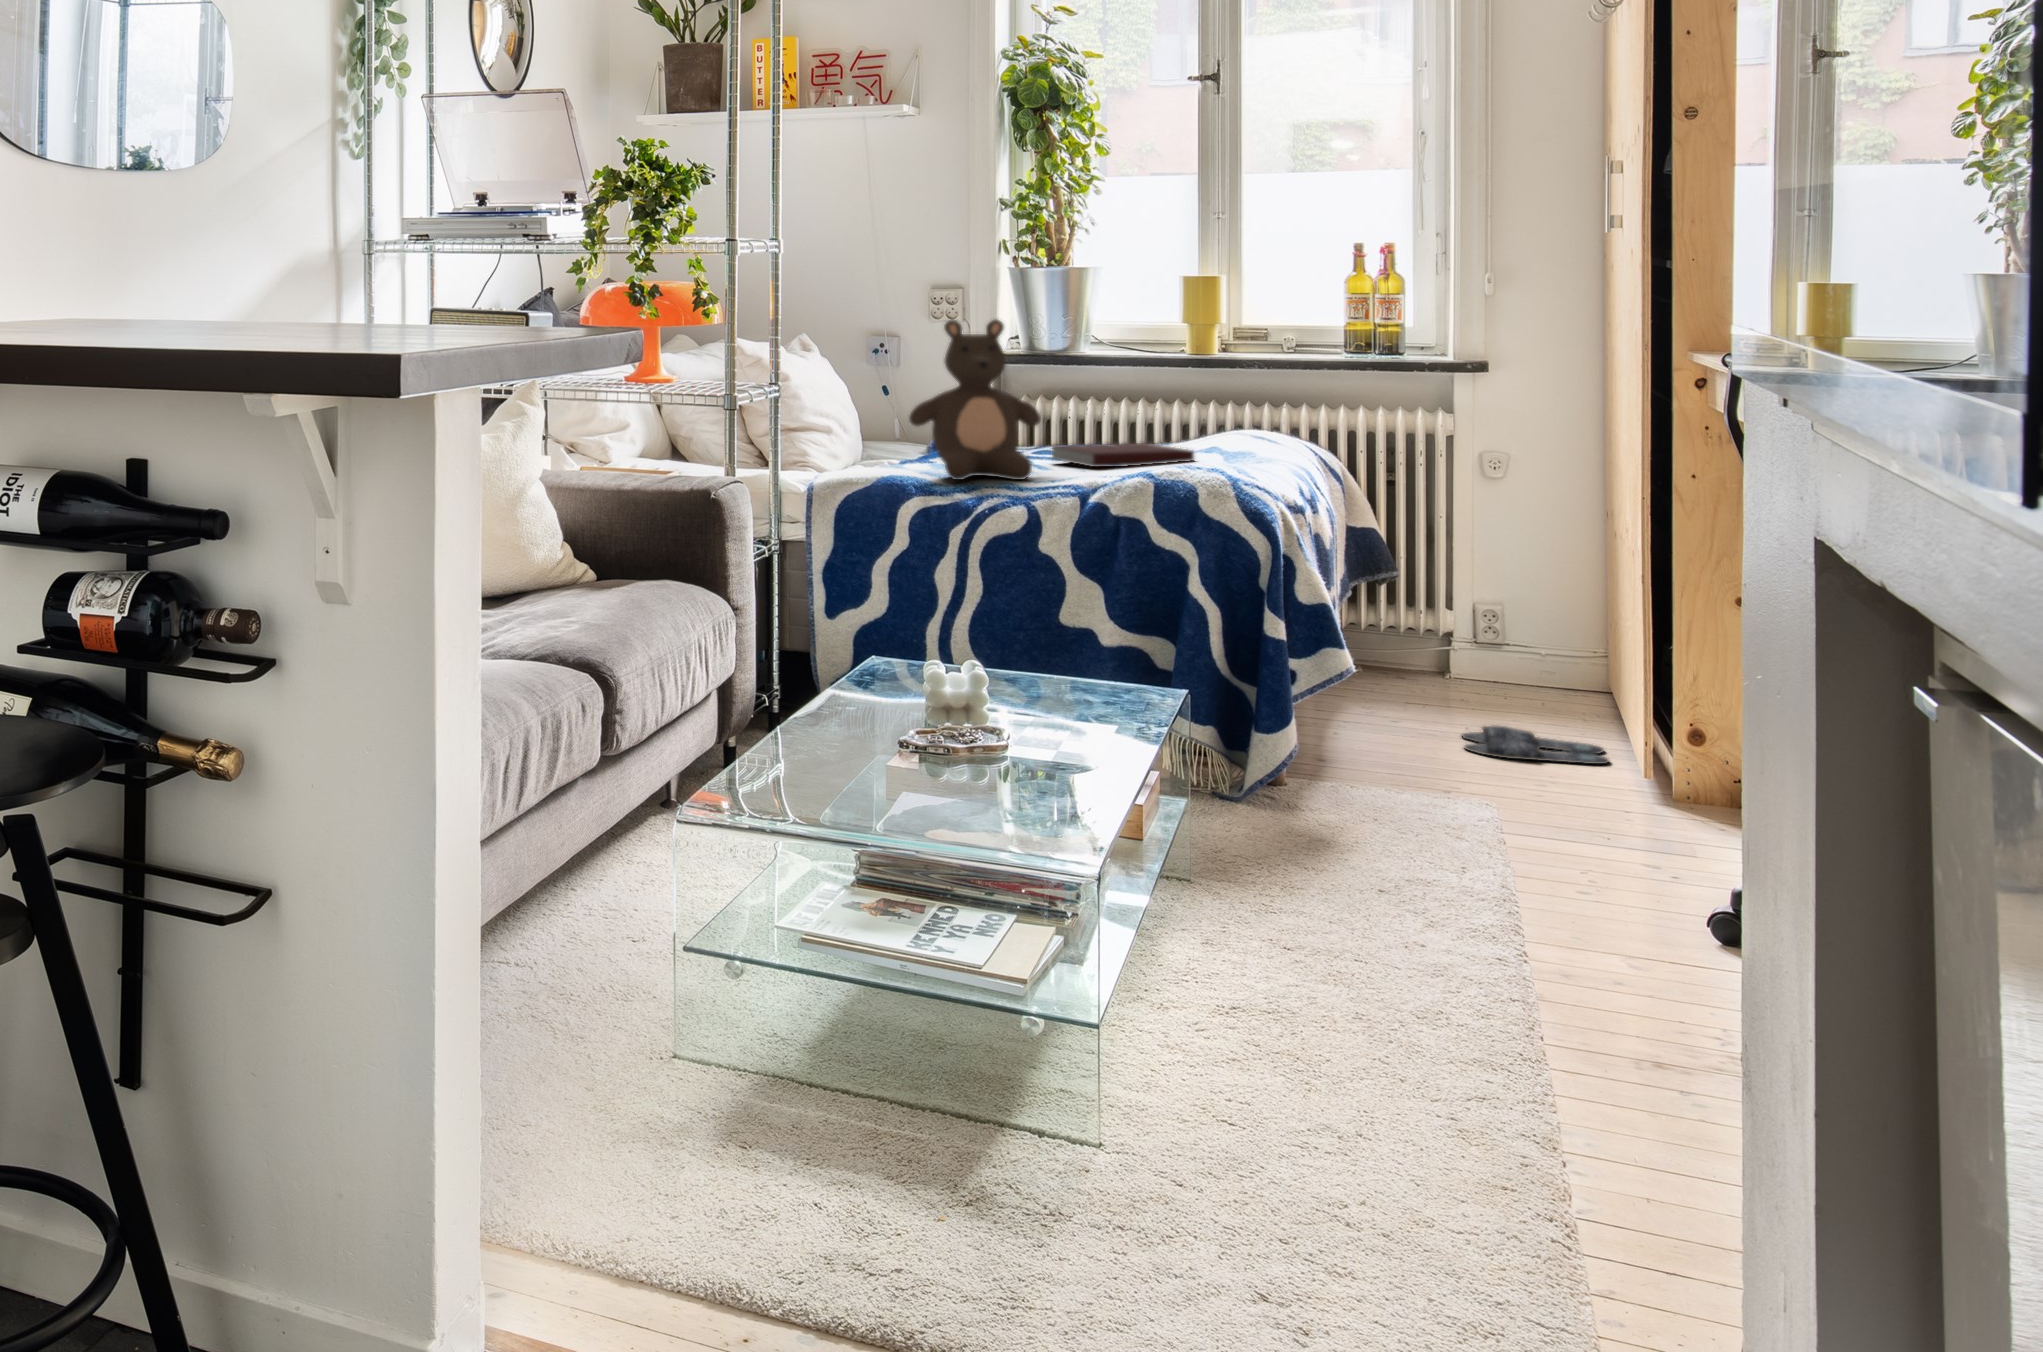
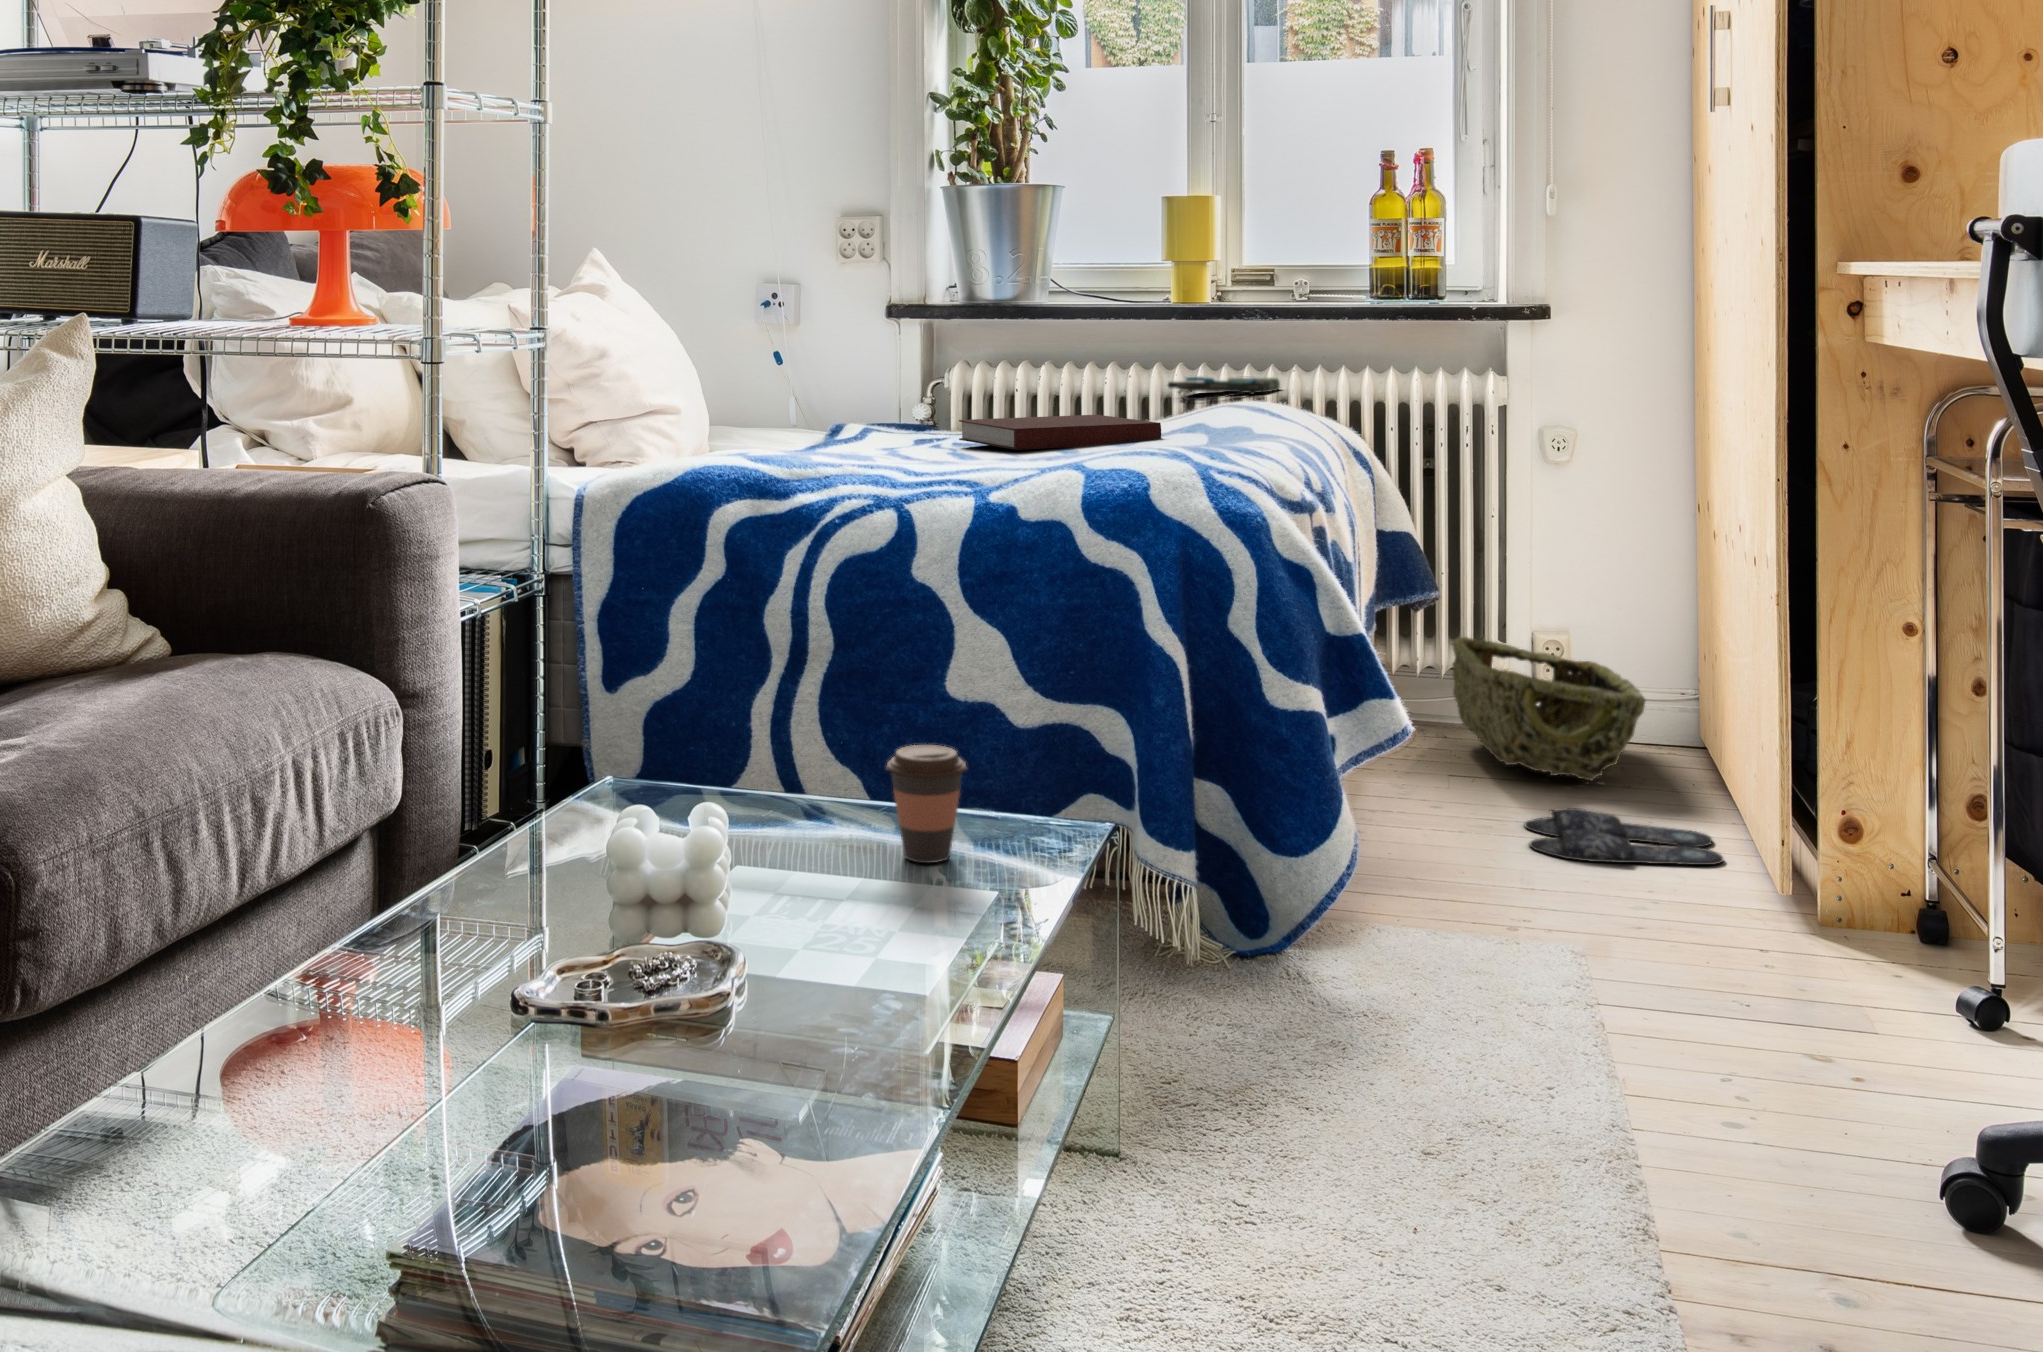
teddy bear: present [909,320,1041,480] -> none [738,224,937,472]
tote bag: none [1184,409,1272,430] -> present [1168,377,1280,401]
woven basket: none [1410,607,1559,711] -> present [1452,637,1645,780]
coffee cup: none [1058,638,1106,702] -> present [886,745,967,863]

